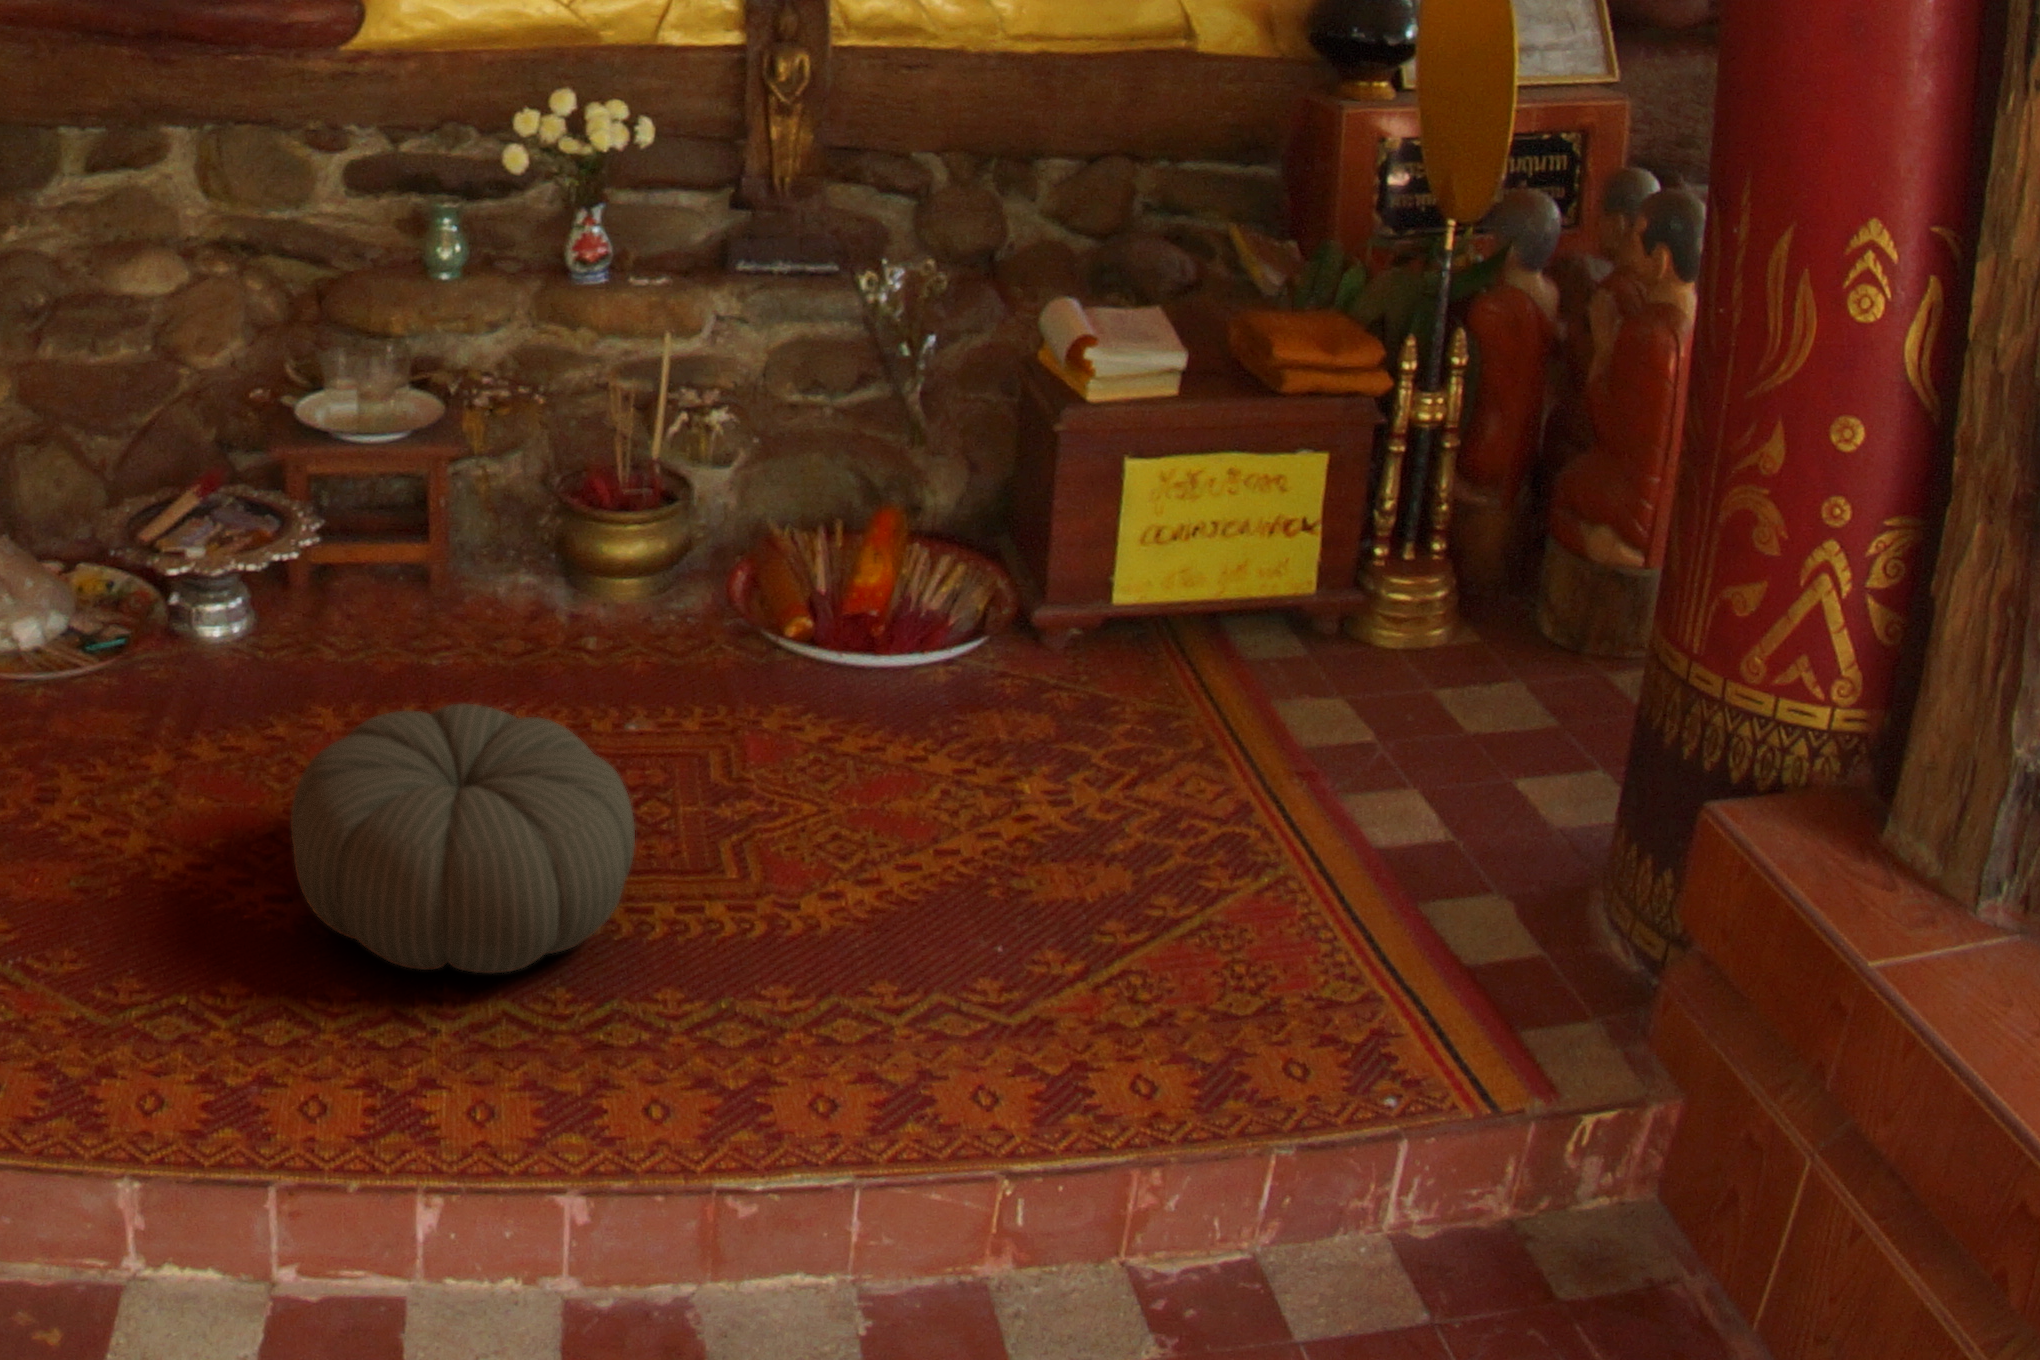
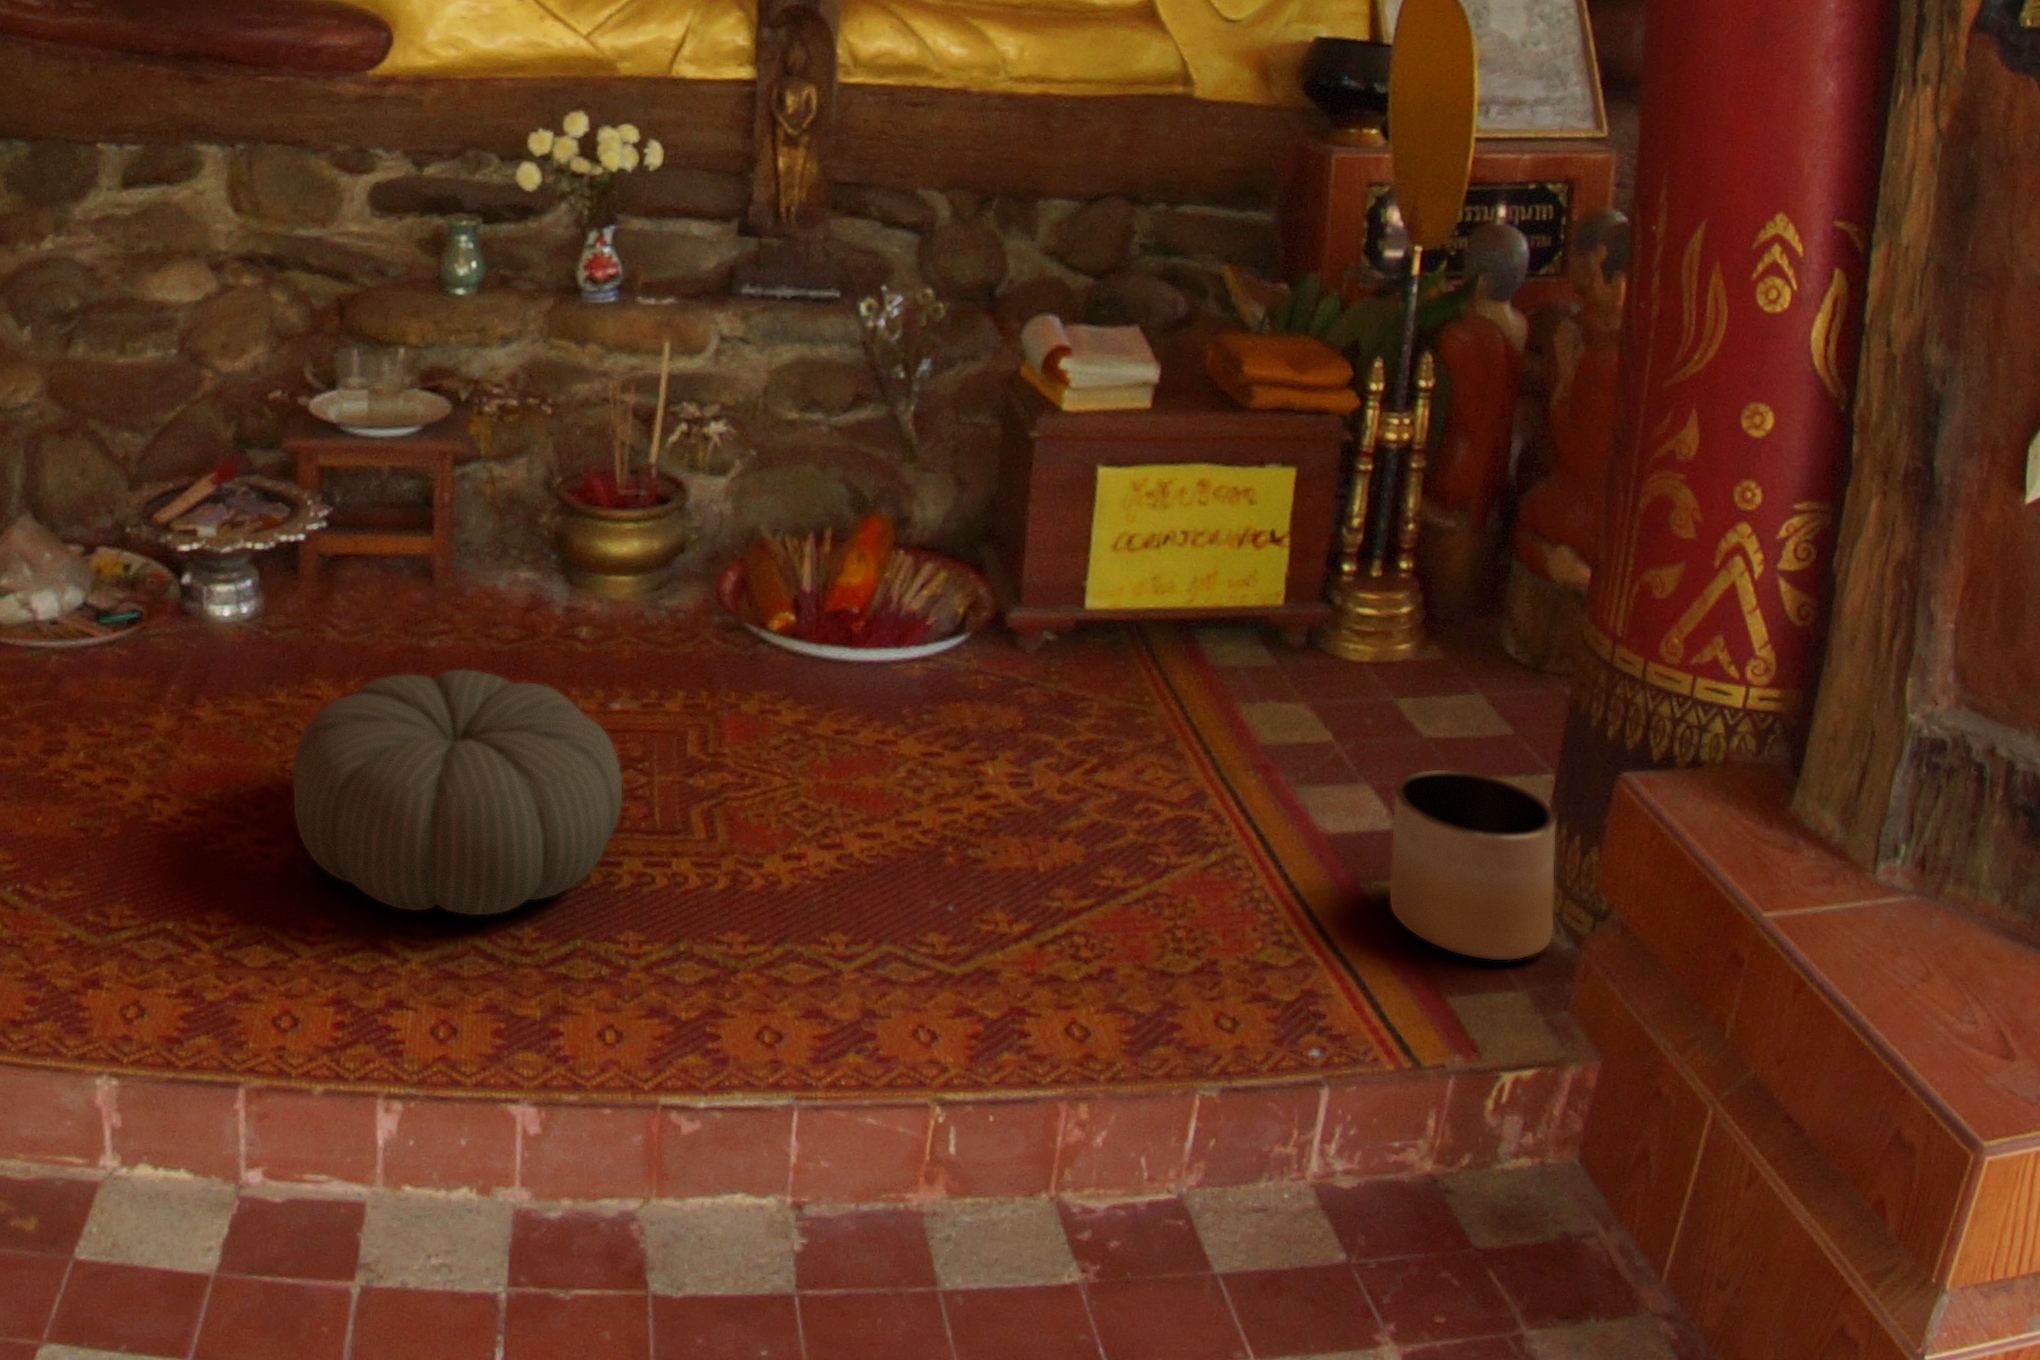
planter: none [1439,793,1613,996] -> present [1390,770,1555,960]

